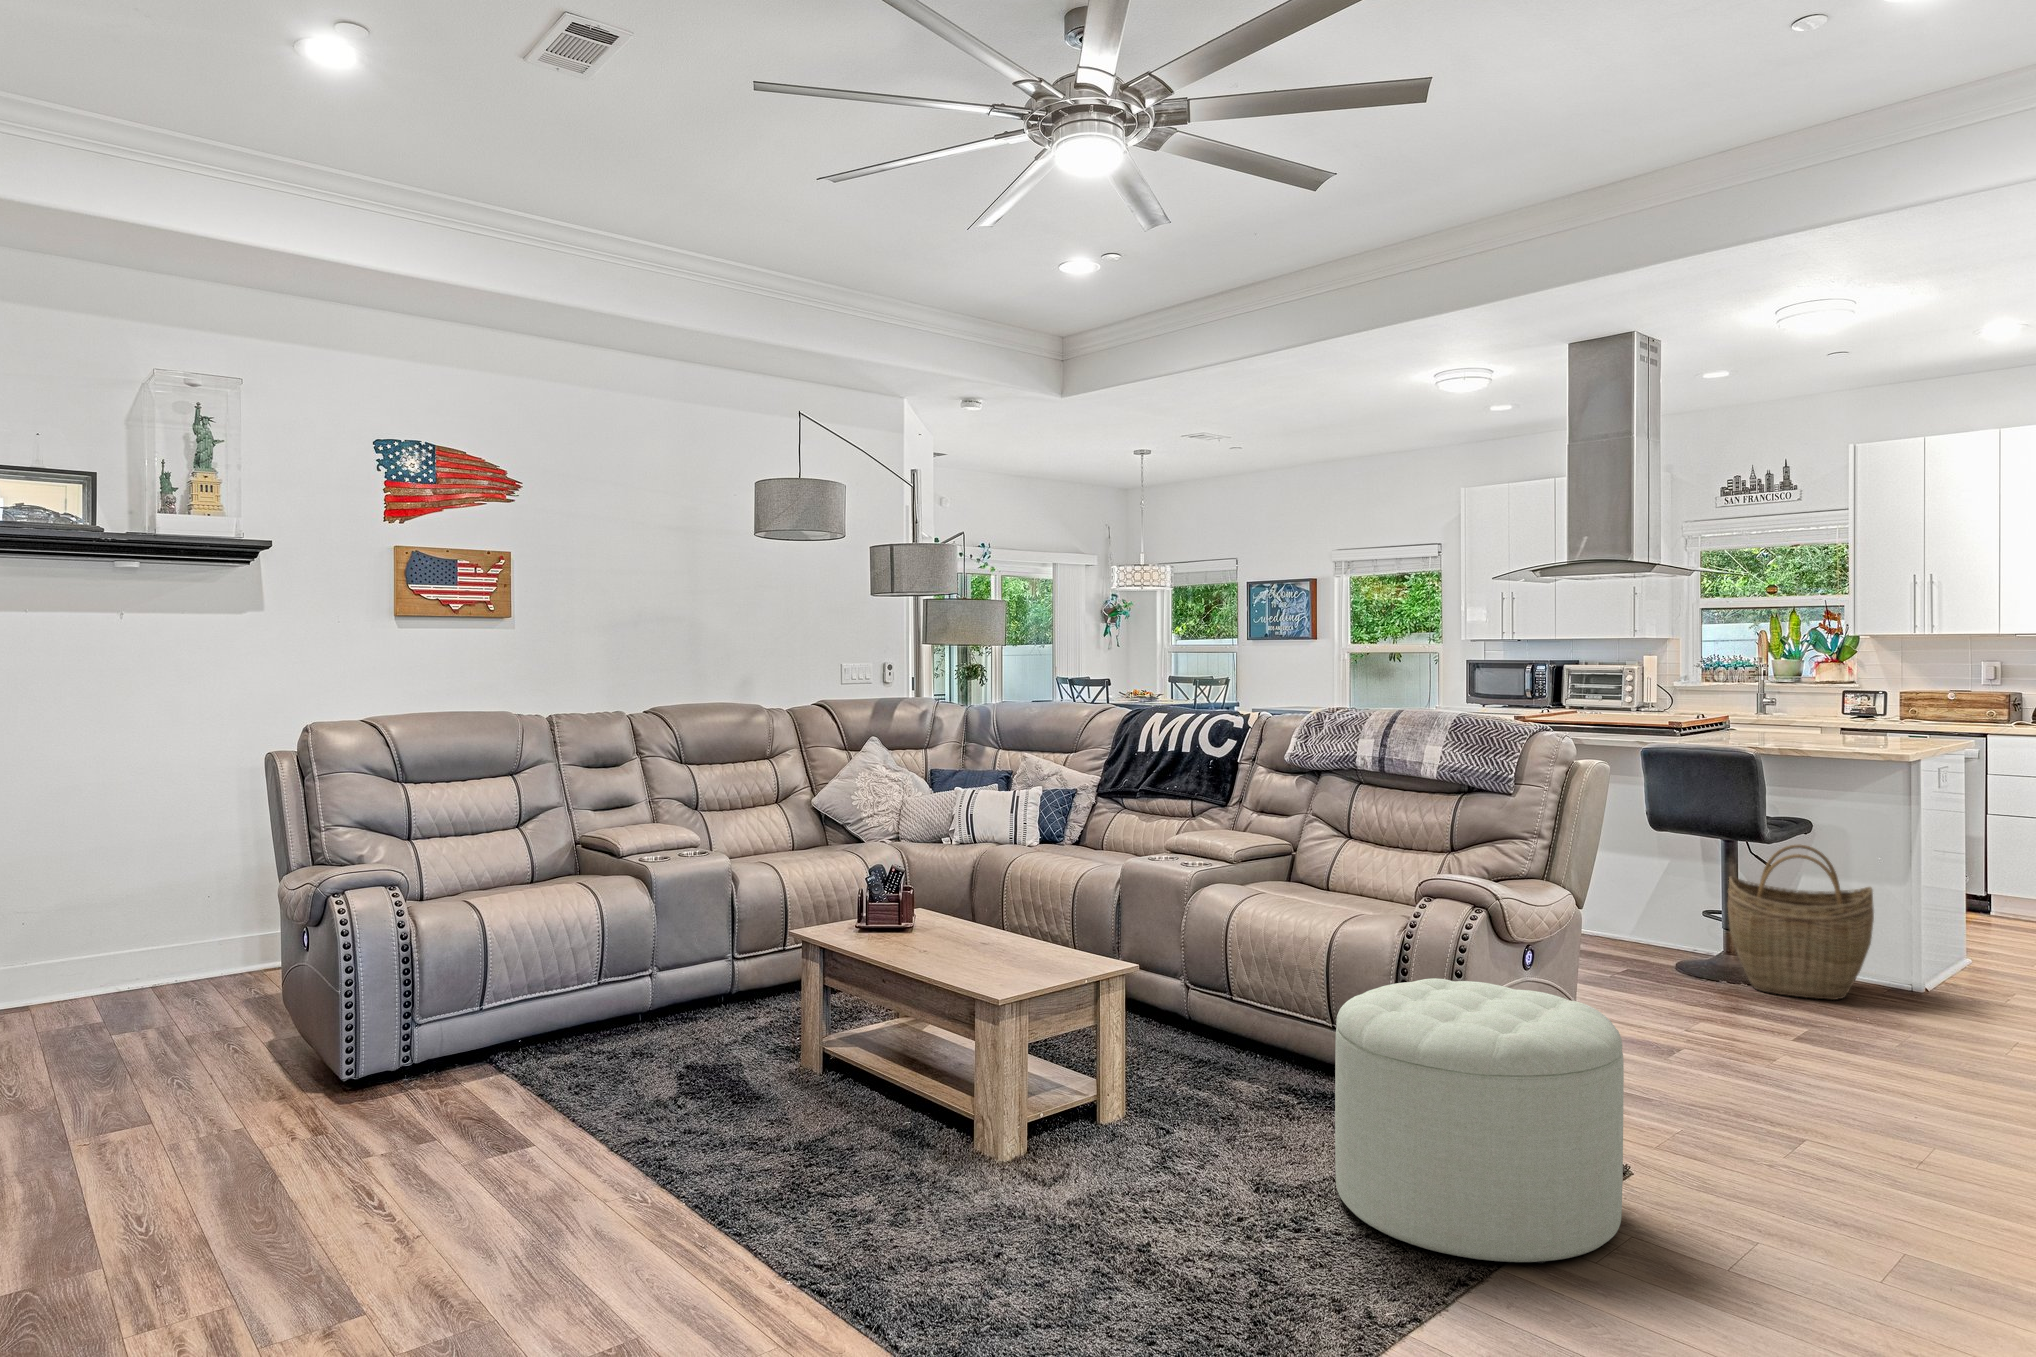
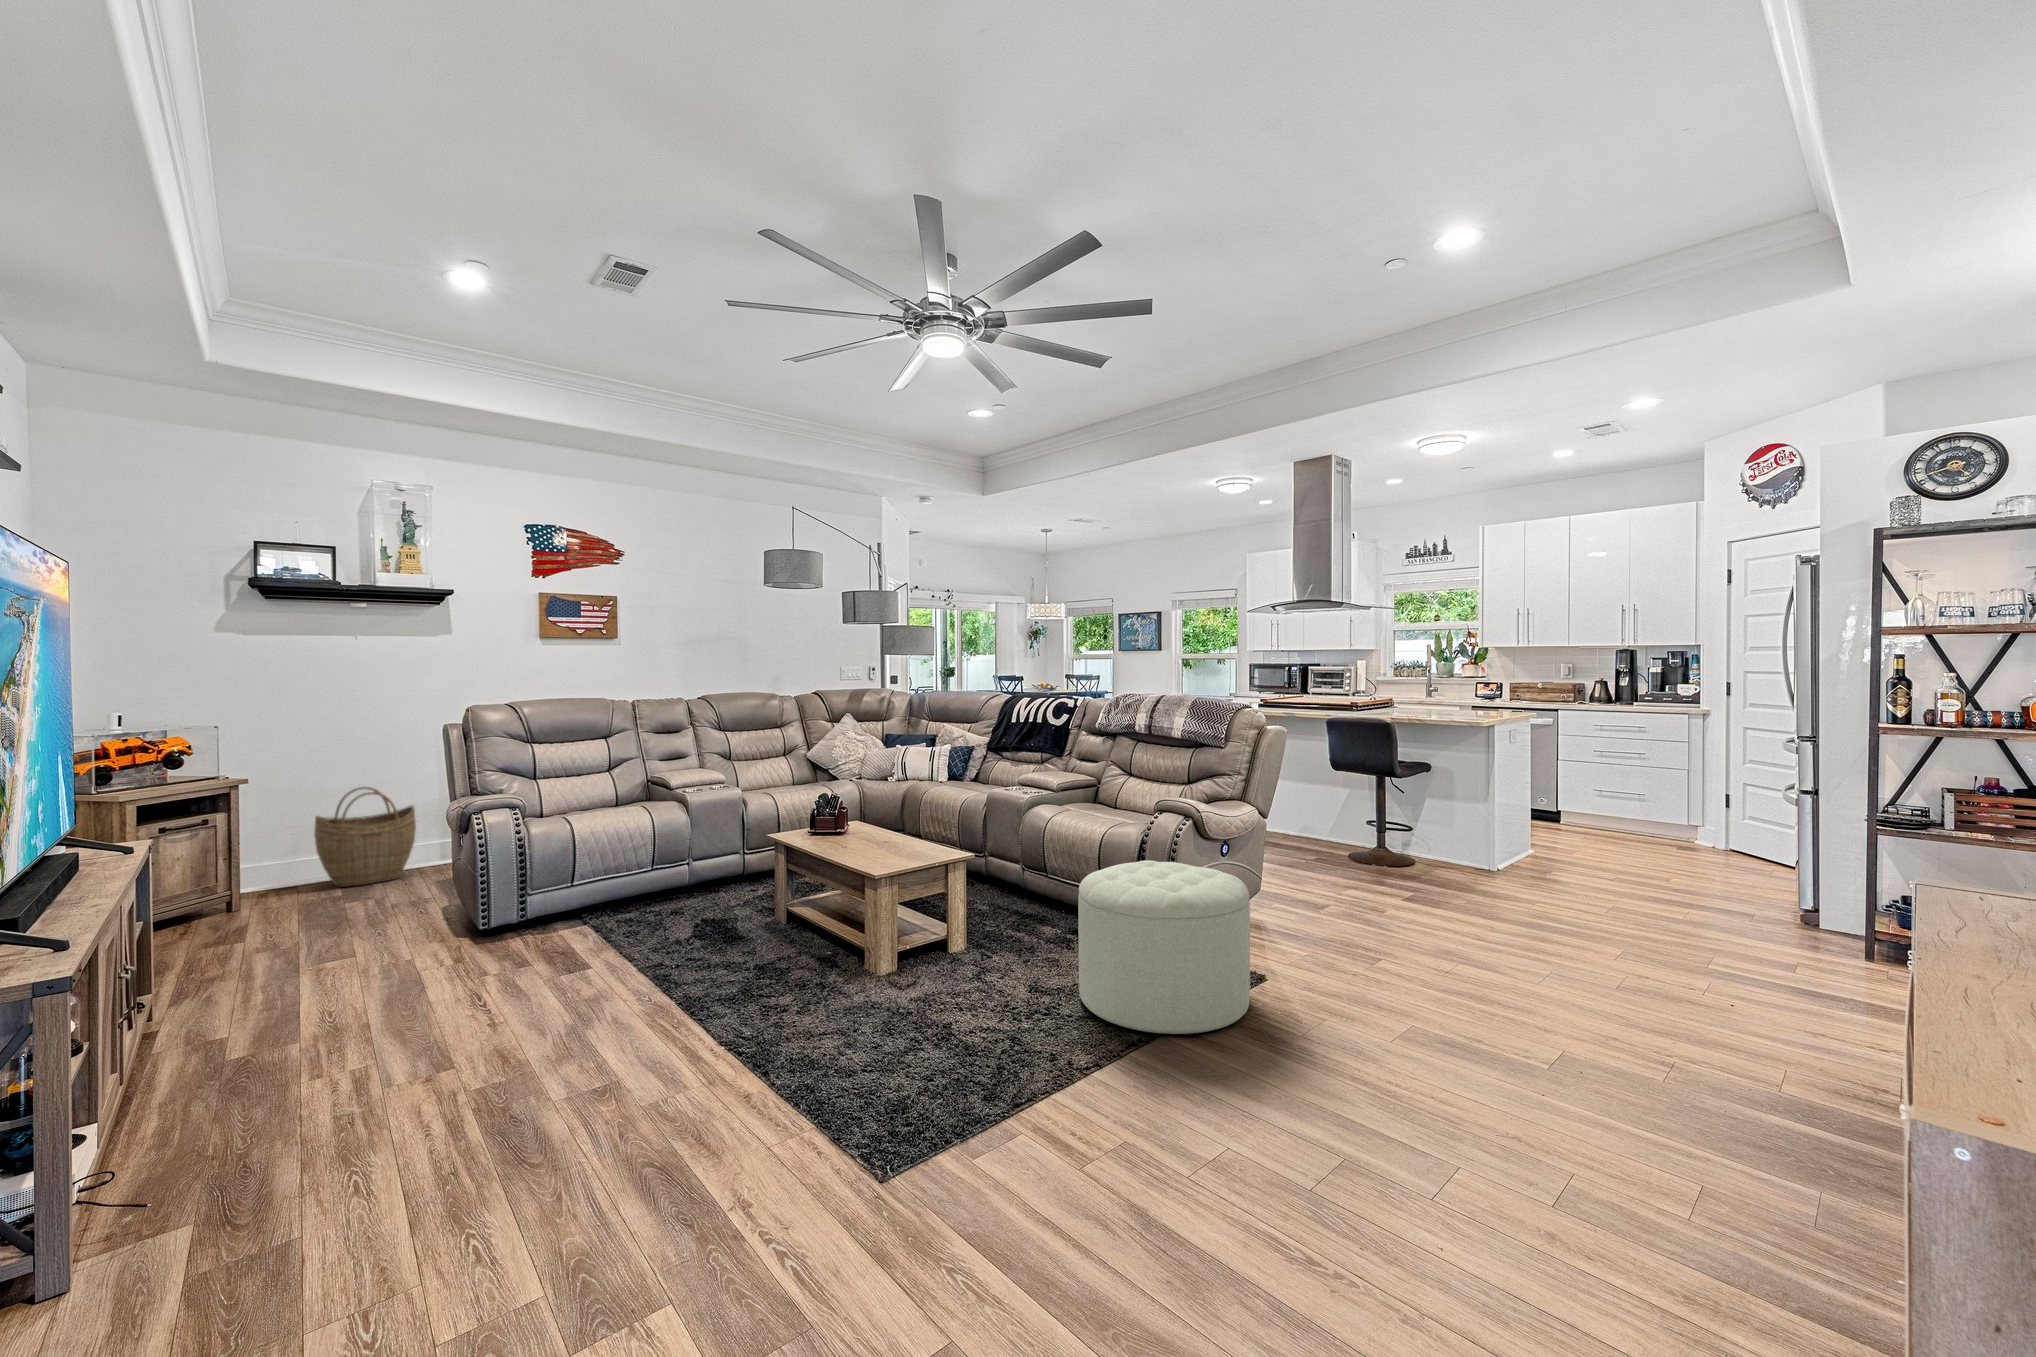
woven basket: present [1728,845,1874,1000] -> present [314,787,416,887]

